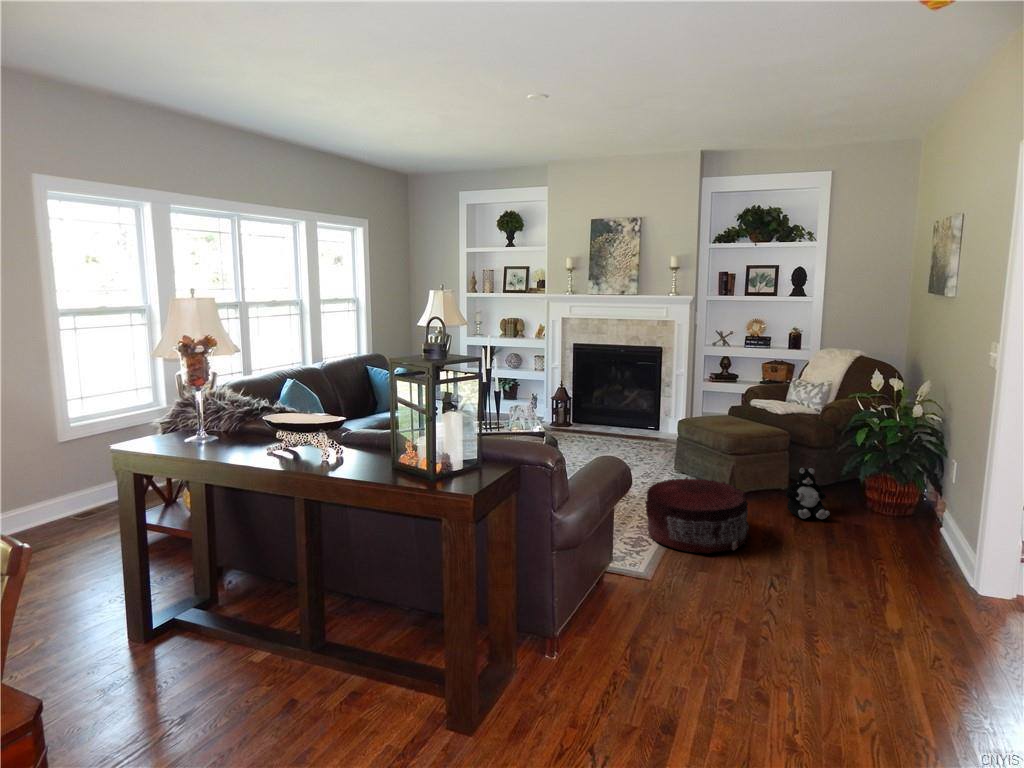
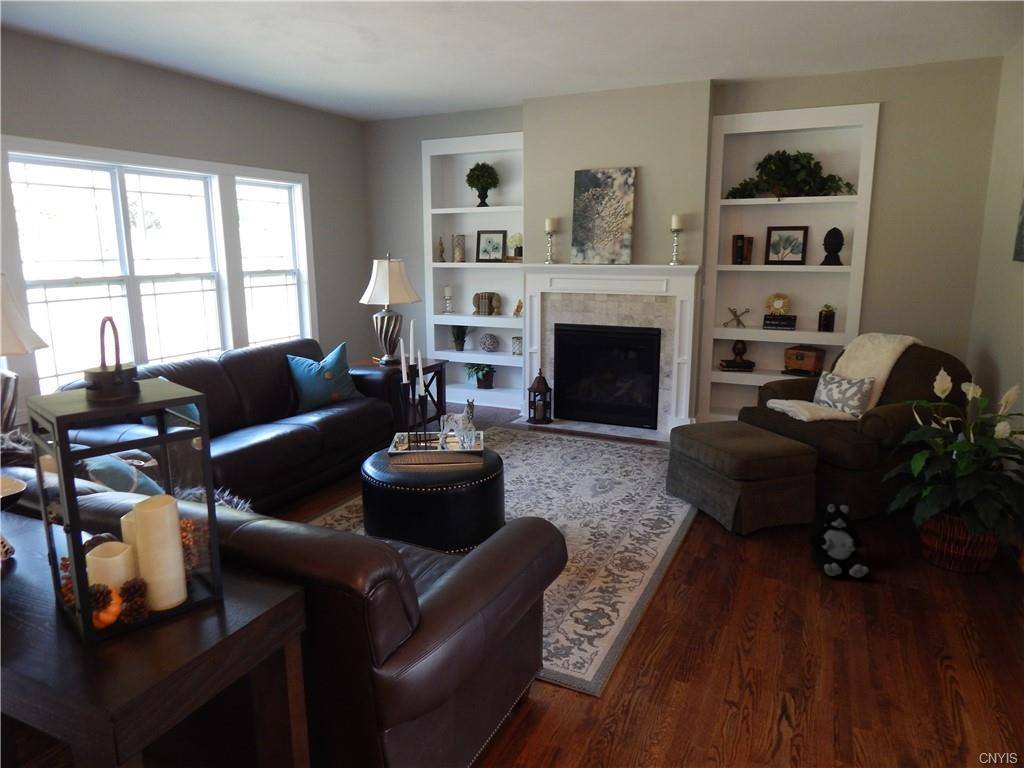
pouf: present [645,477,750,554] -> none [609,518,755,642]

